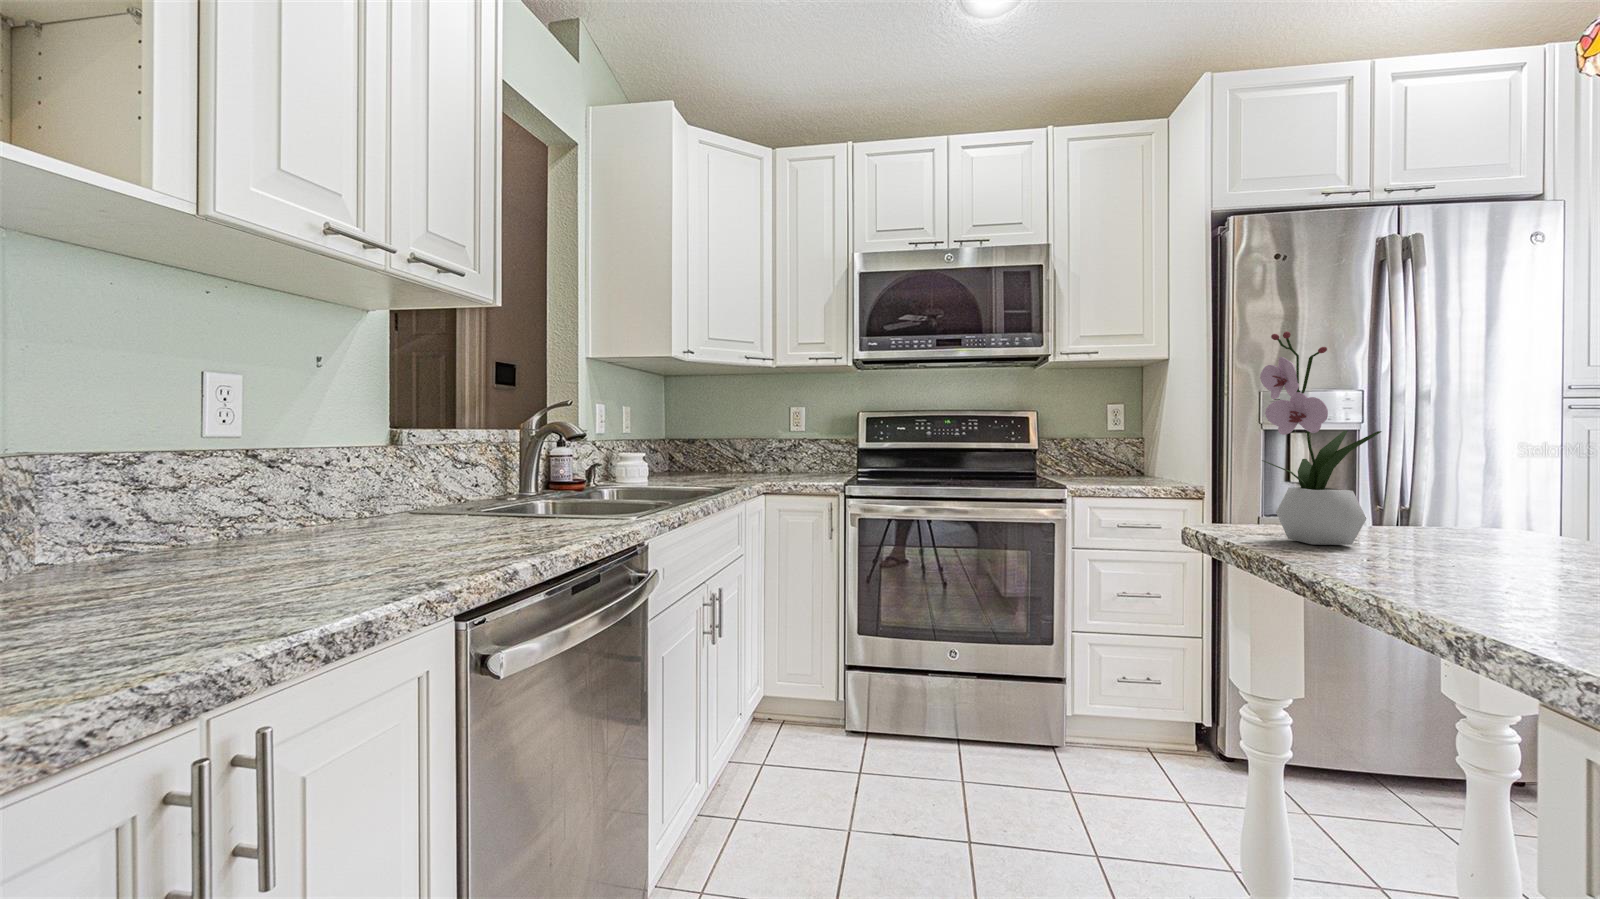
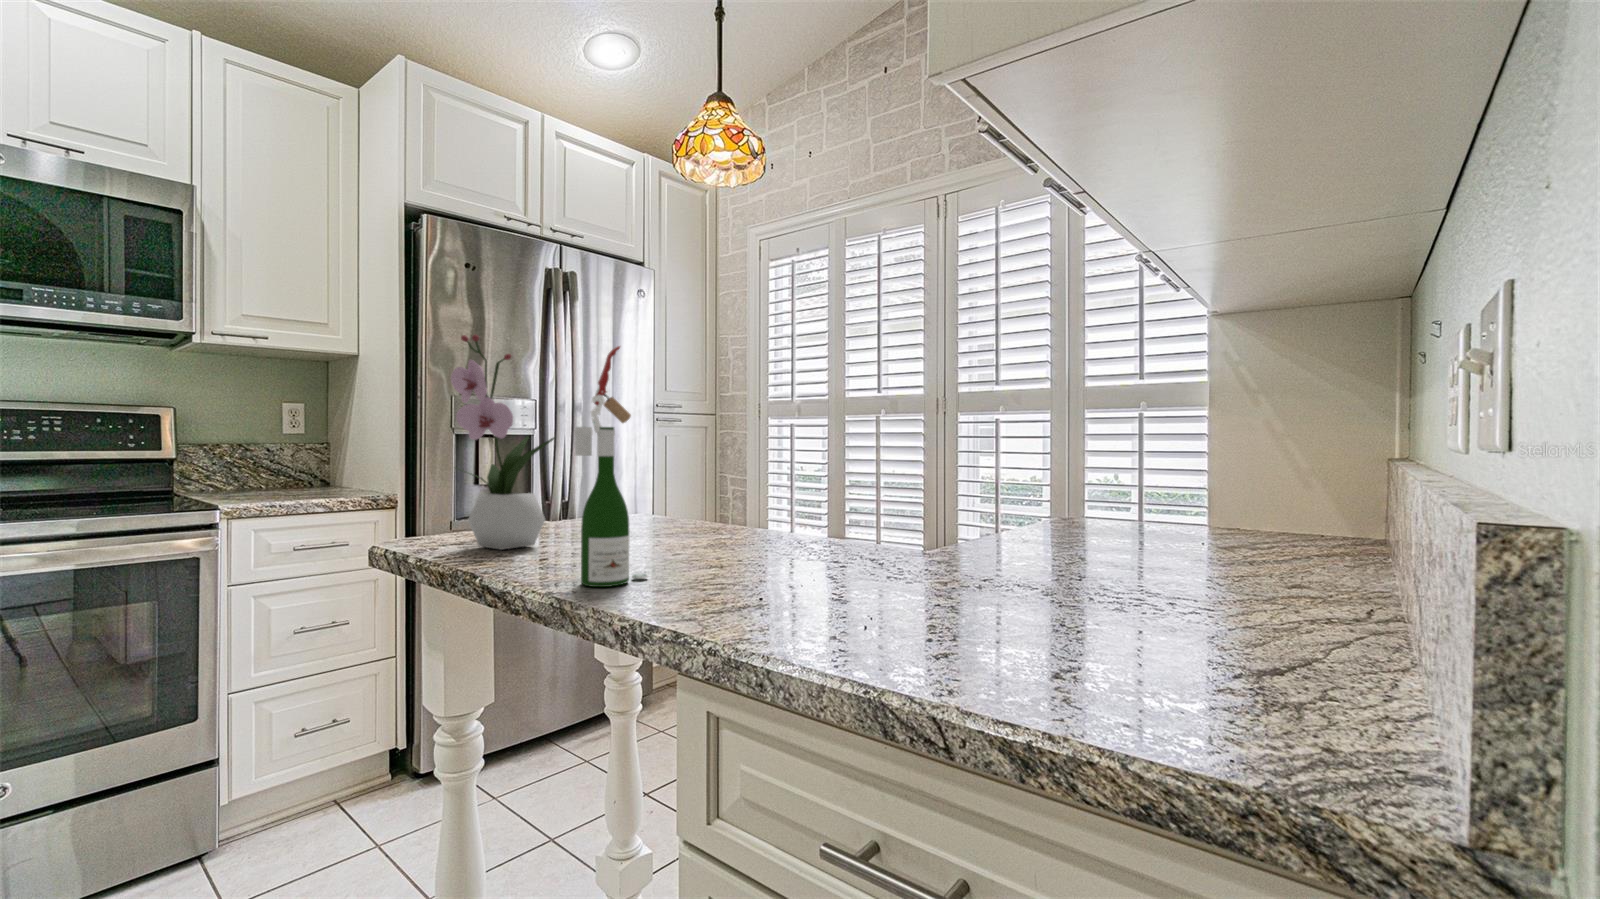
wine bottle: none [1401,327,1508,597] -> present [574,346,648,587]

